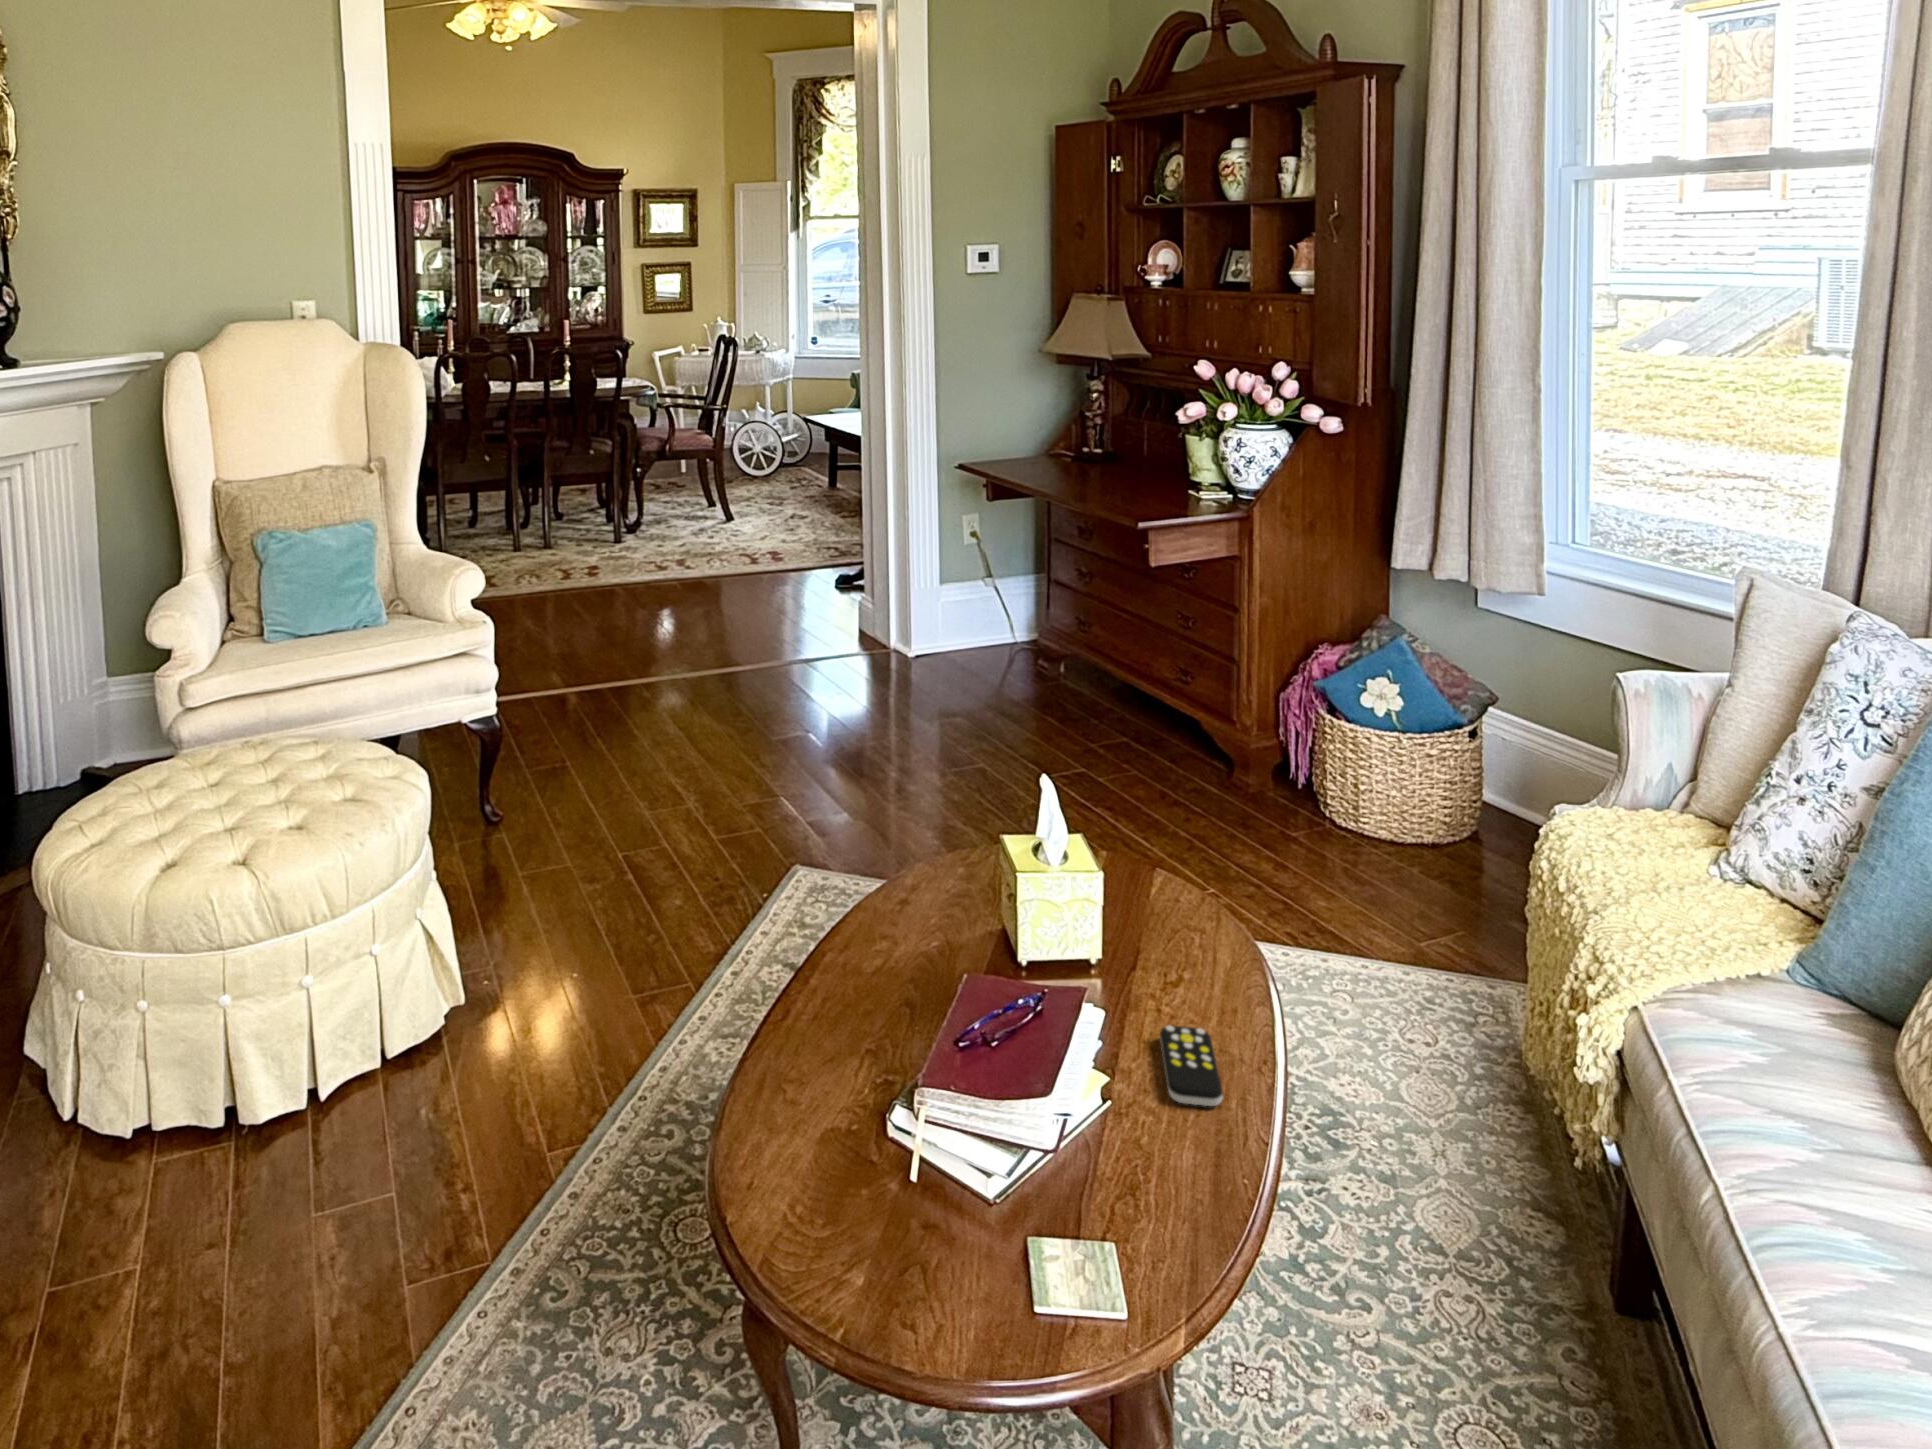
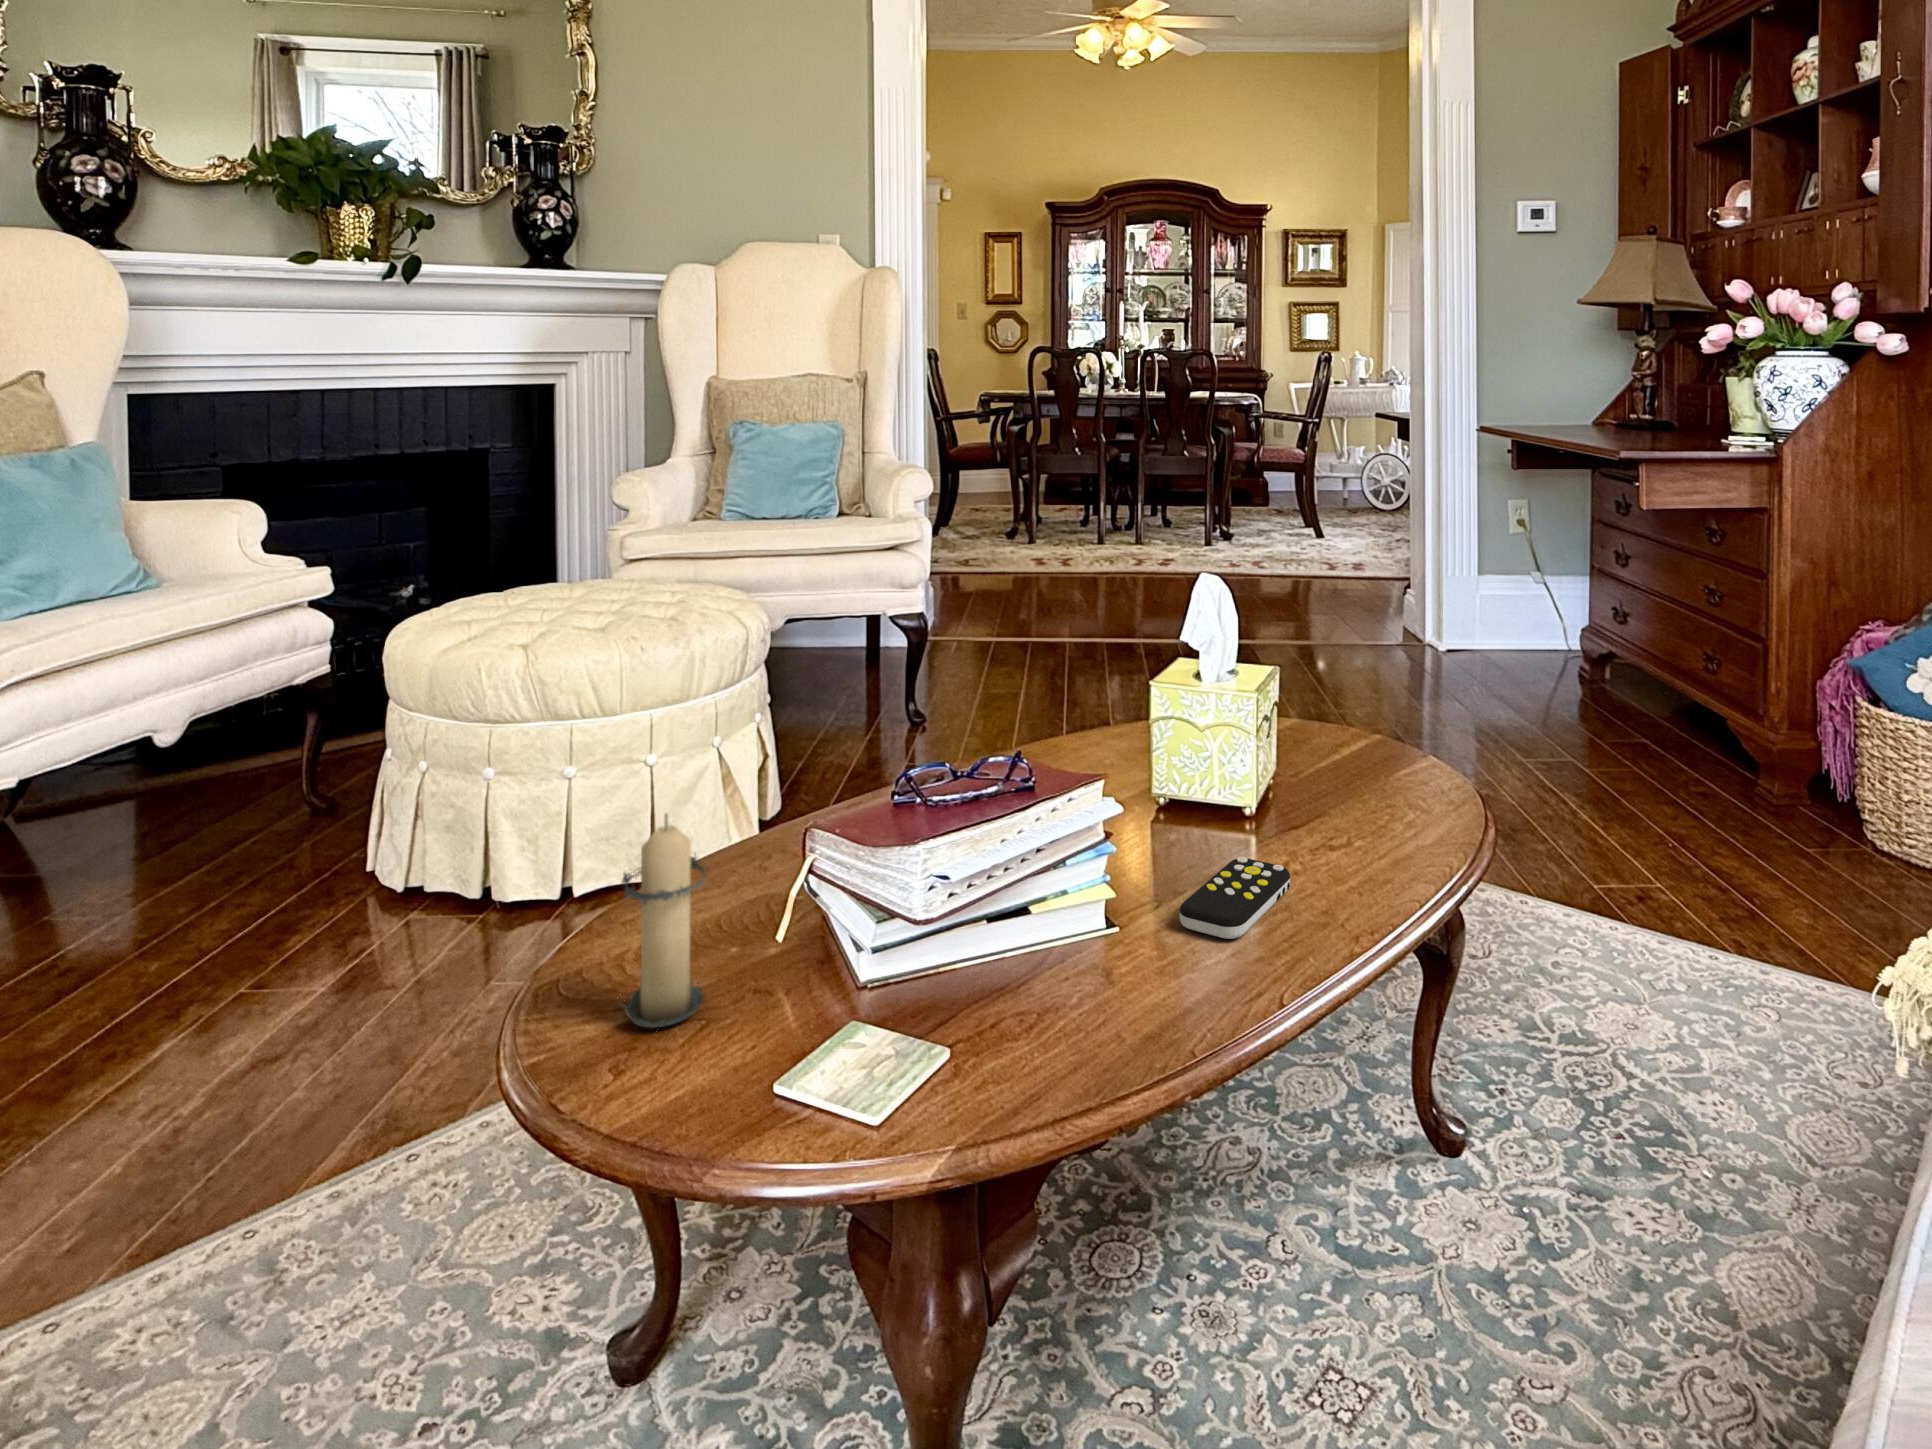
candle: none [876,1141,953,1313] -> present [622,814,709,1027]

